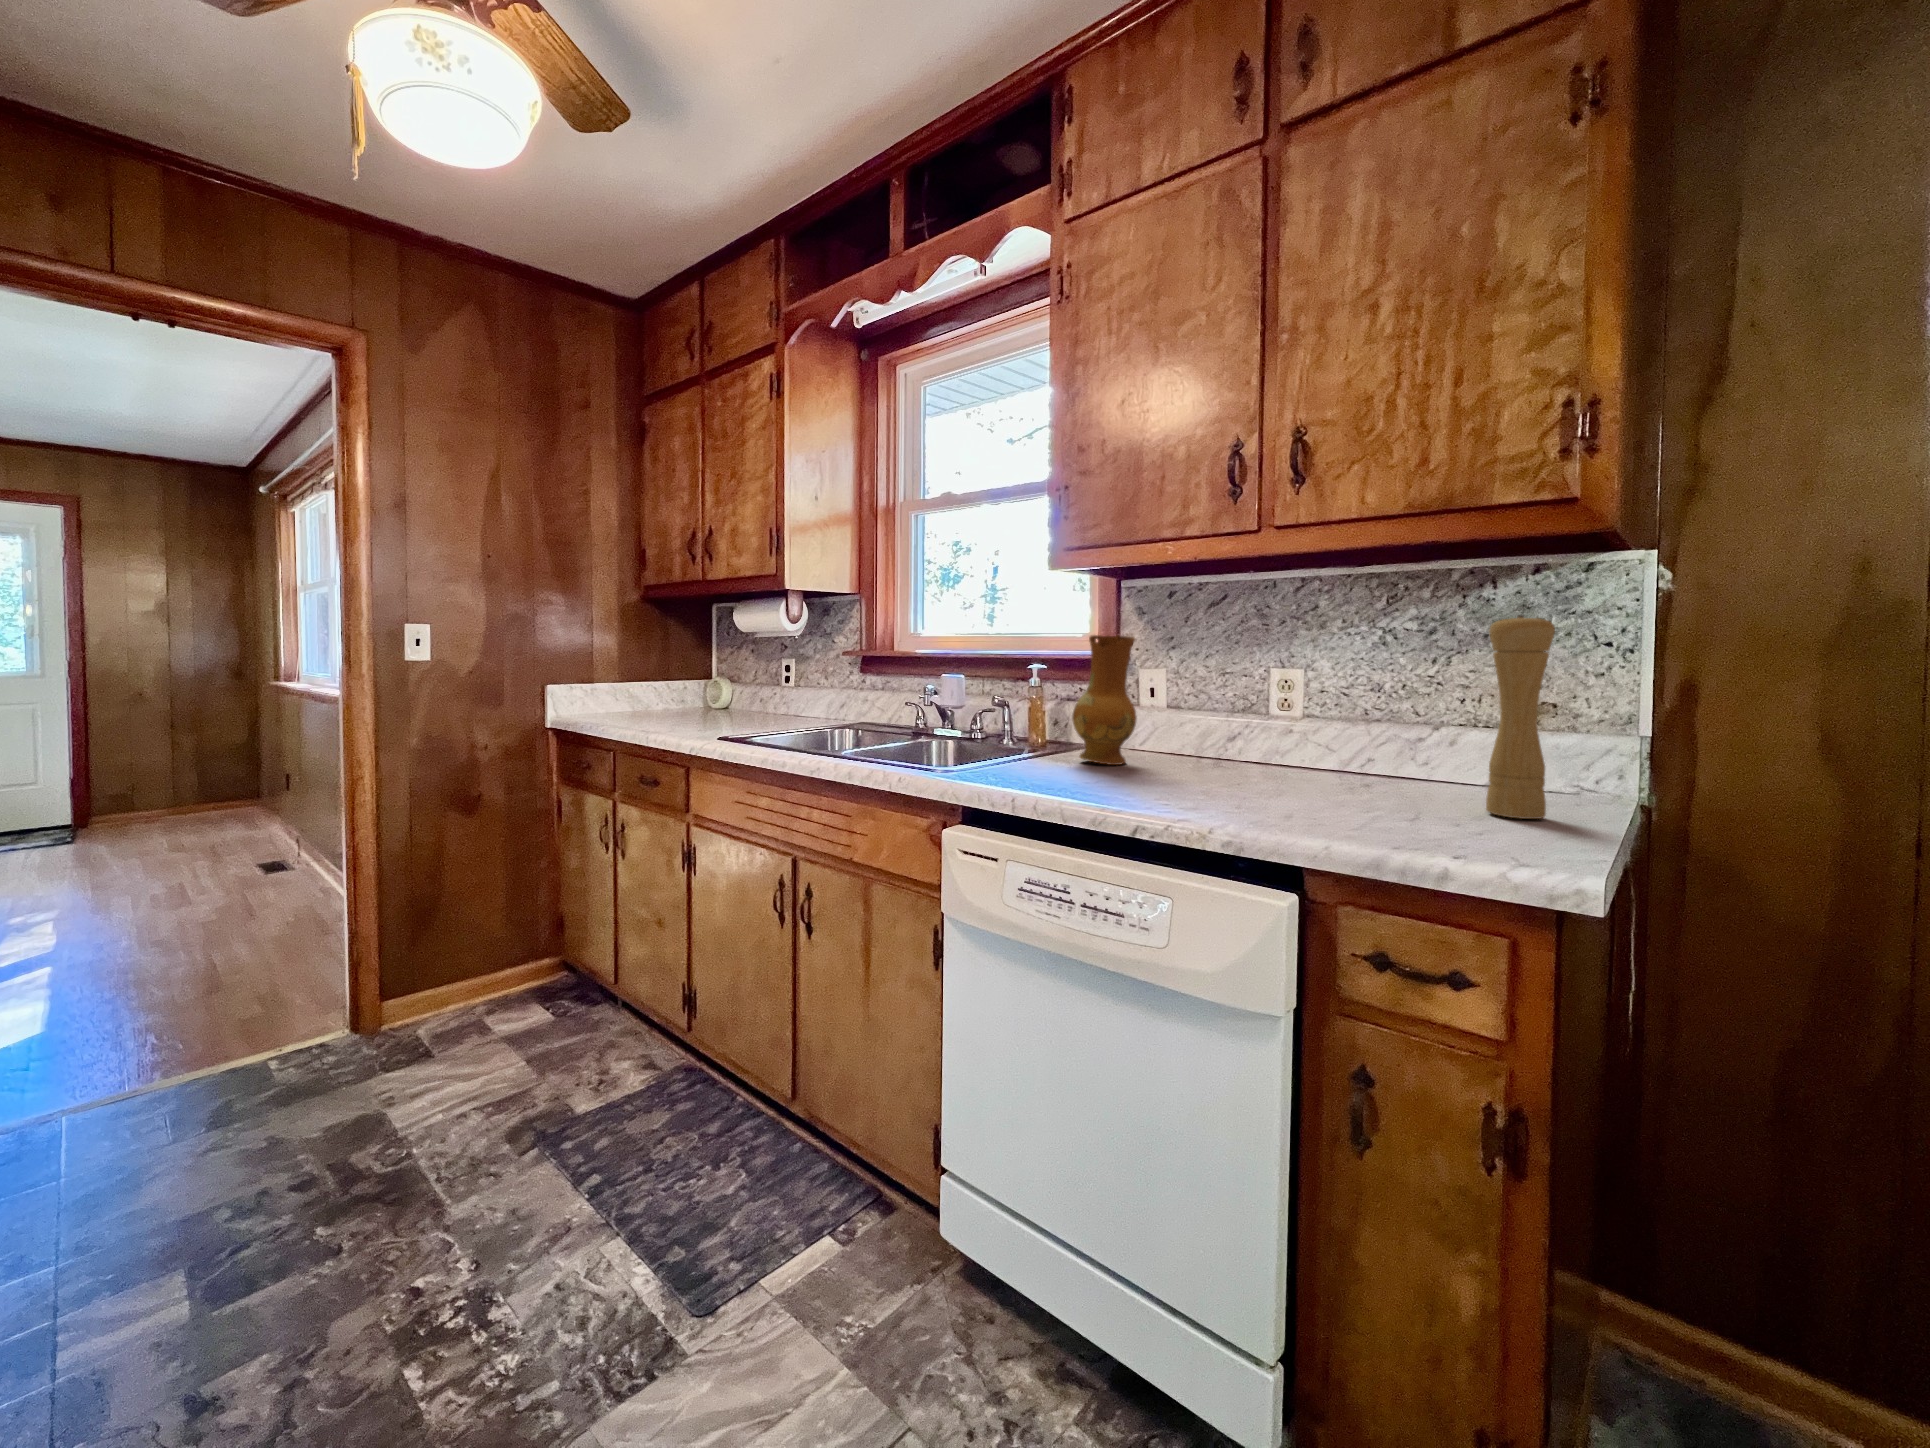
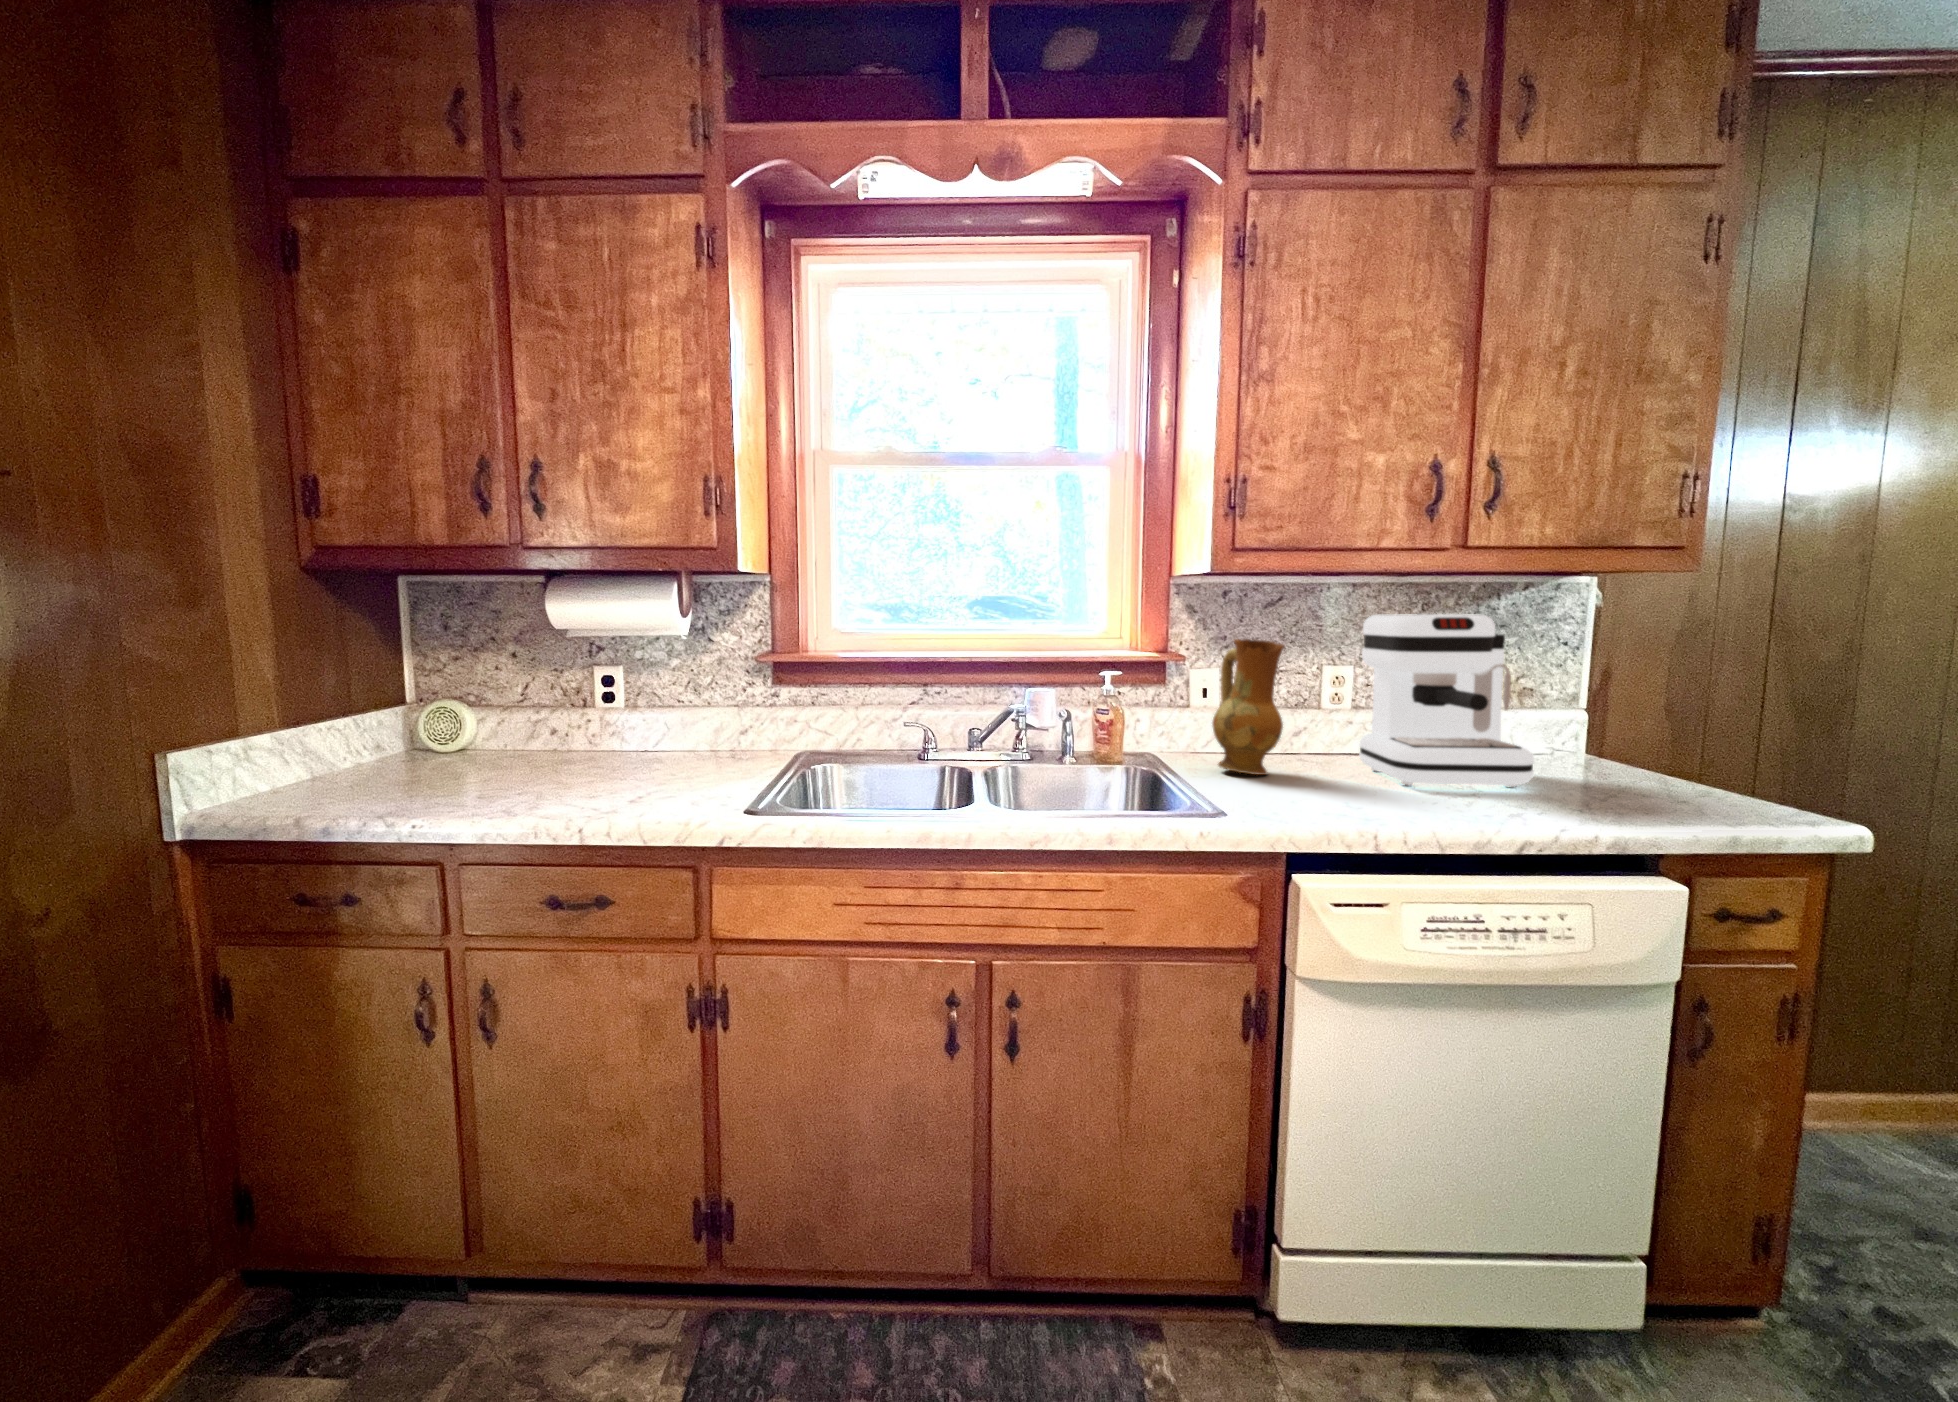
coffee maker: none [1184,603,1374,799] -> present [1359,614,1535,787]
pepper mill: present [1486,615,1555,819] -> none [1609,628,1665,784]

